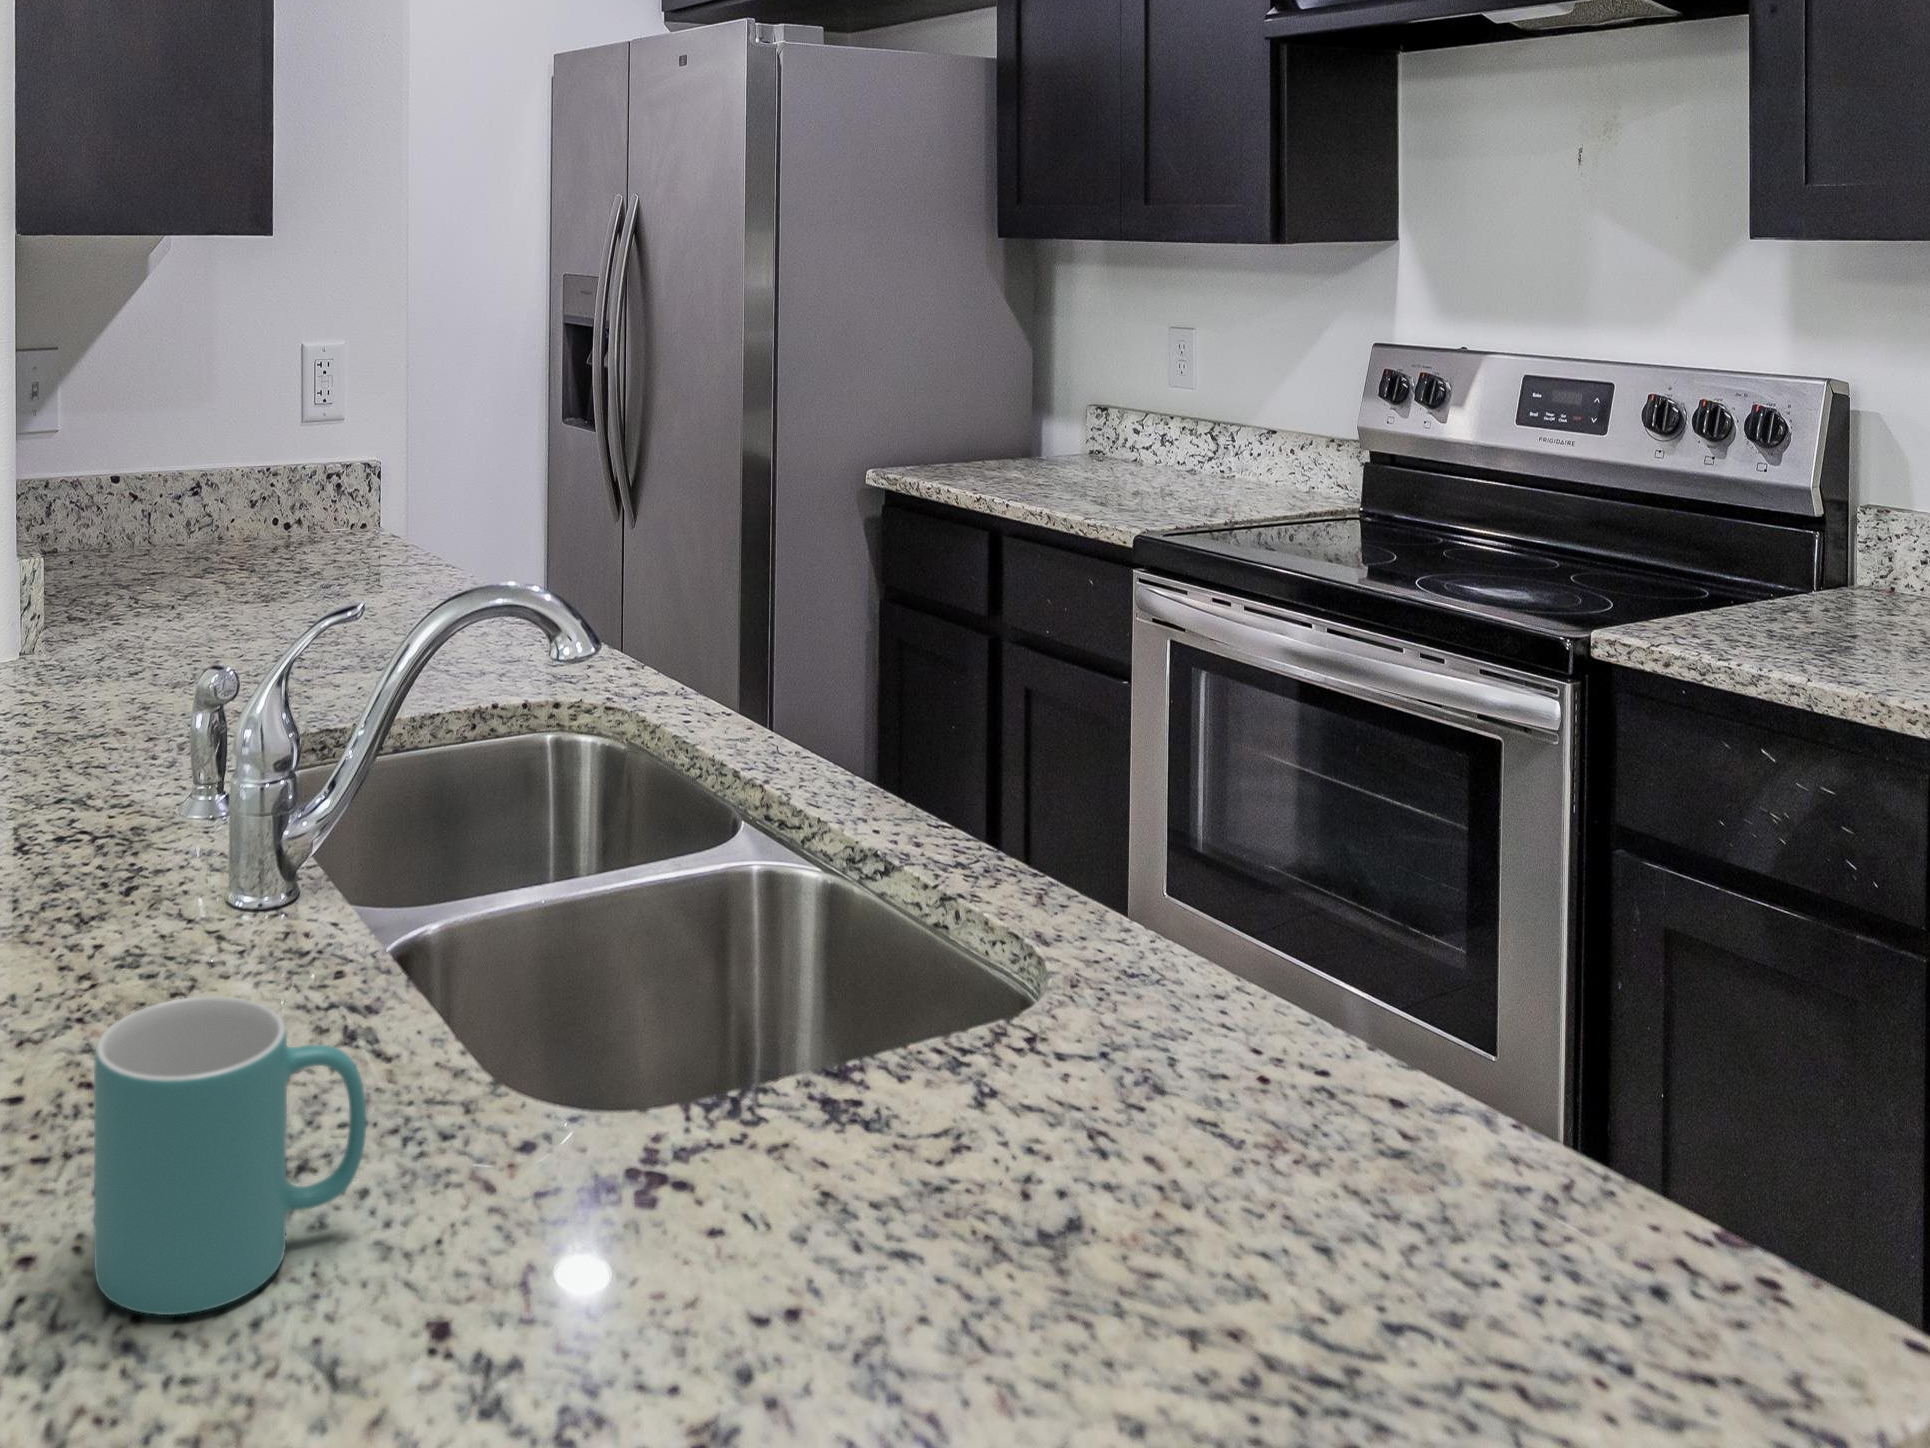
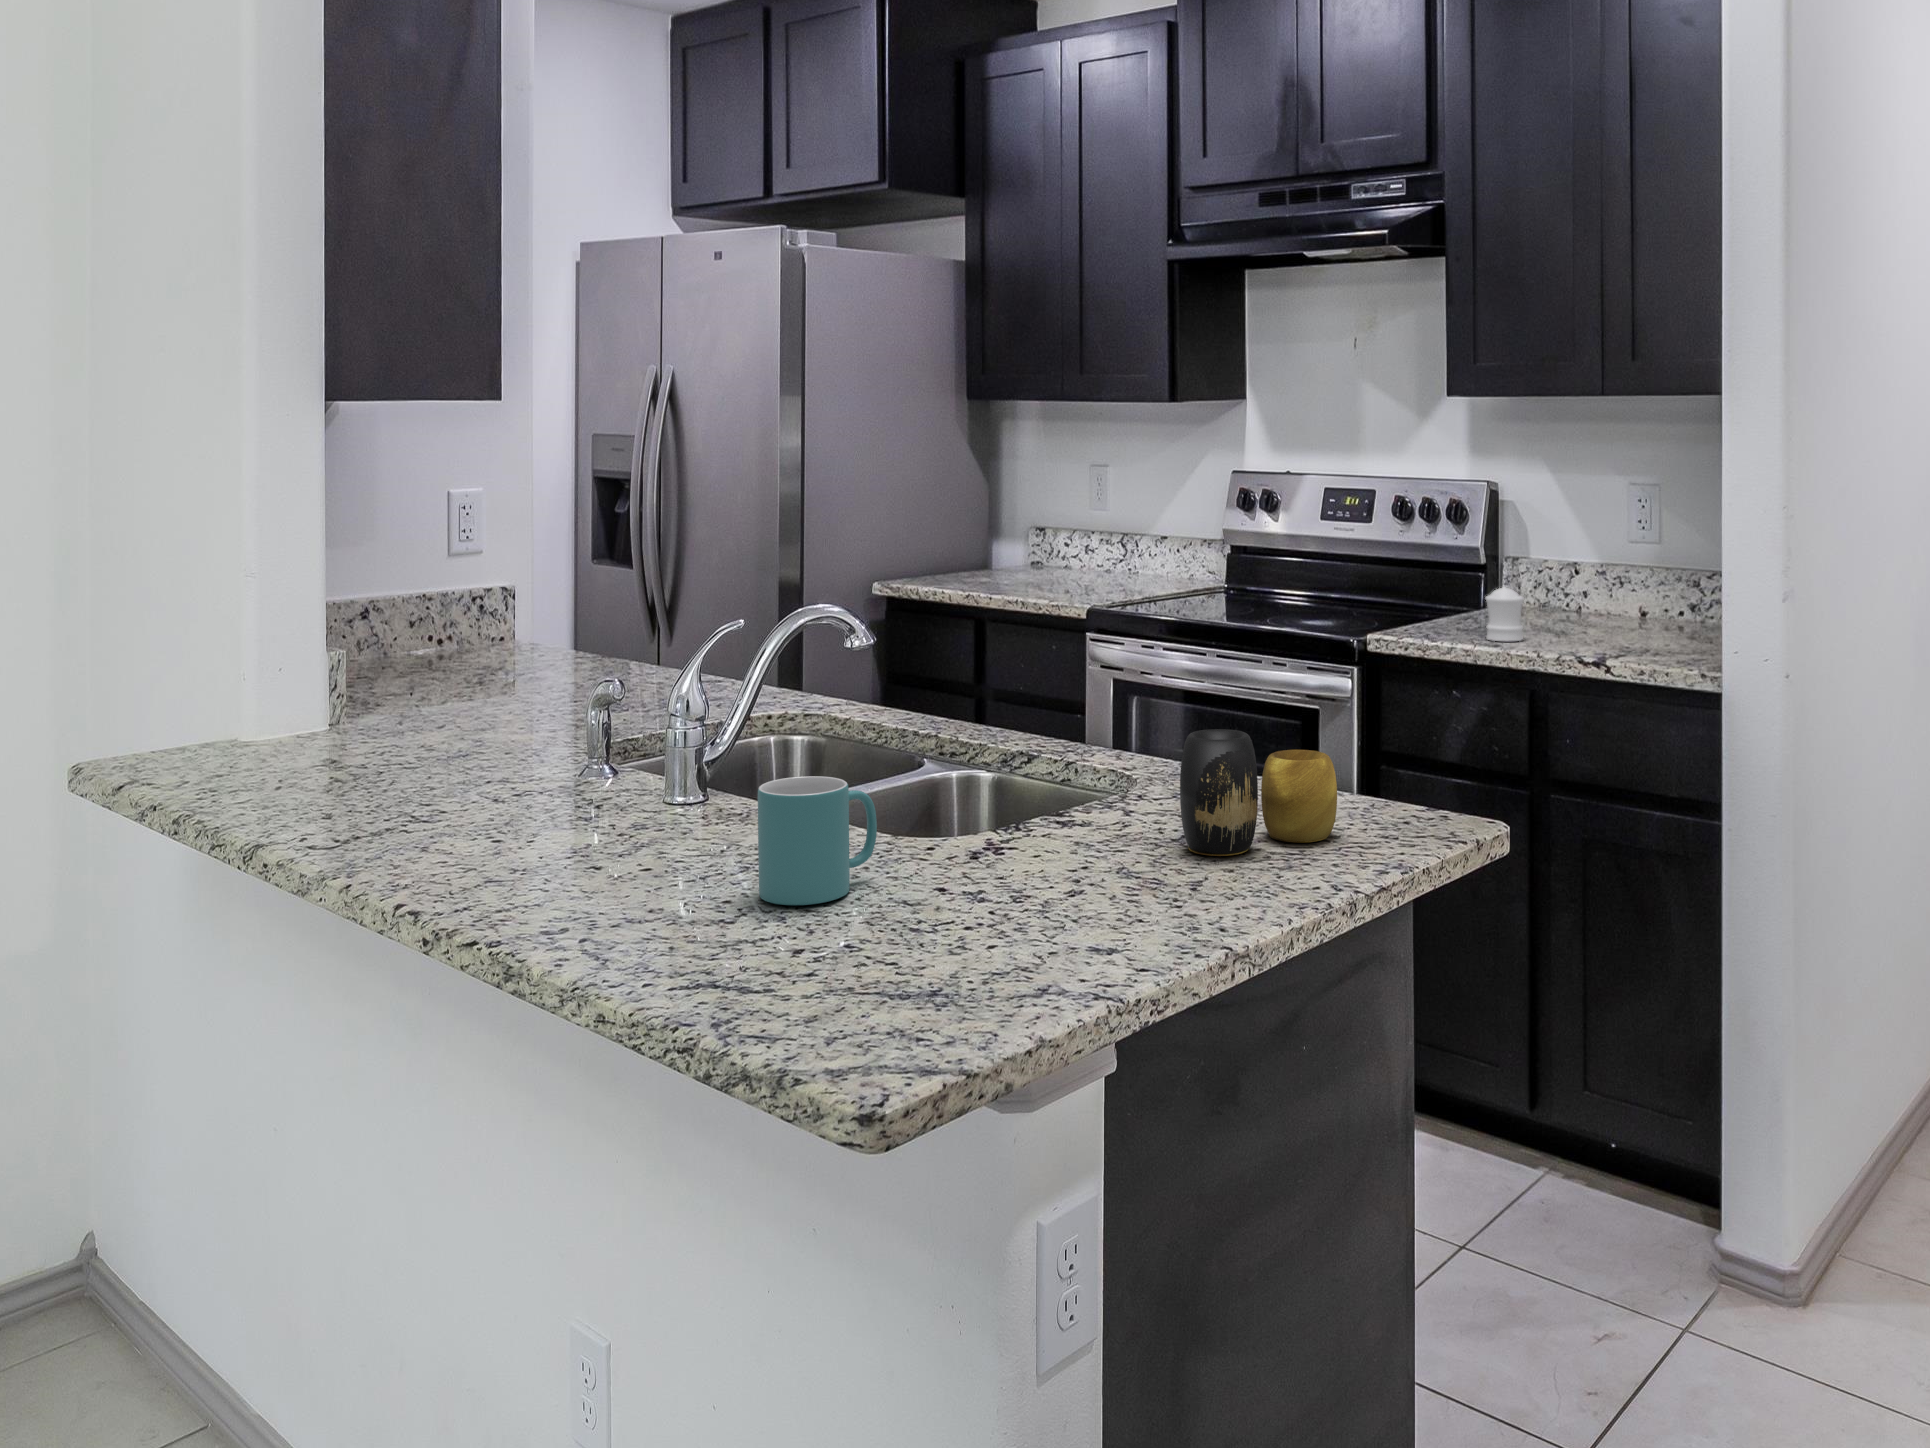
salt shaker: none [1822,569,1906,668] -> present [1486,587,1524,641]
vase: none [1050,992,1457,1329] -> present [1180,729,1337,856]

